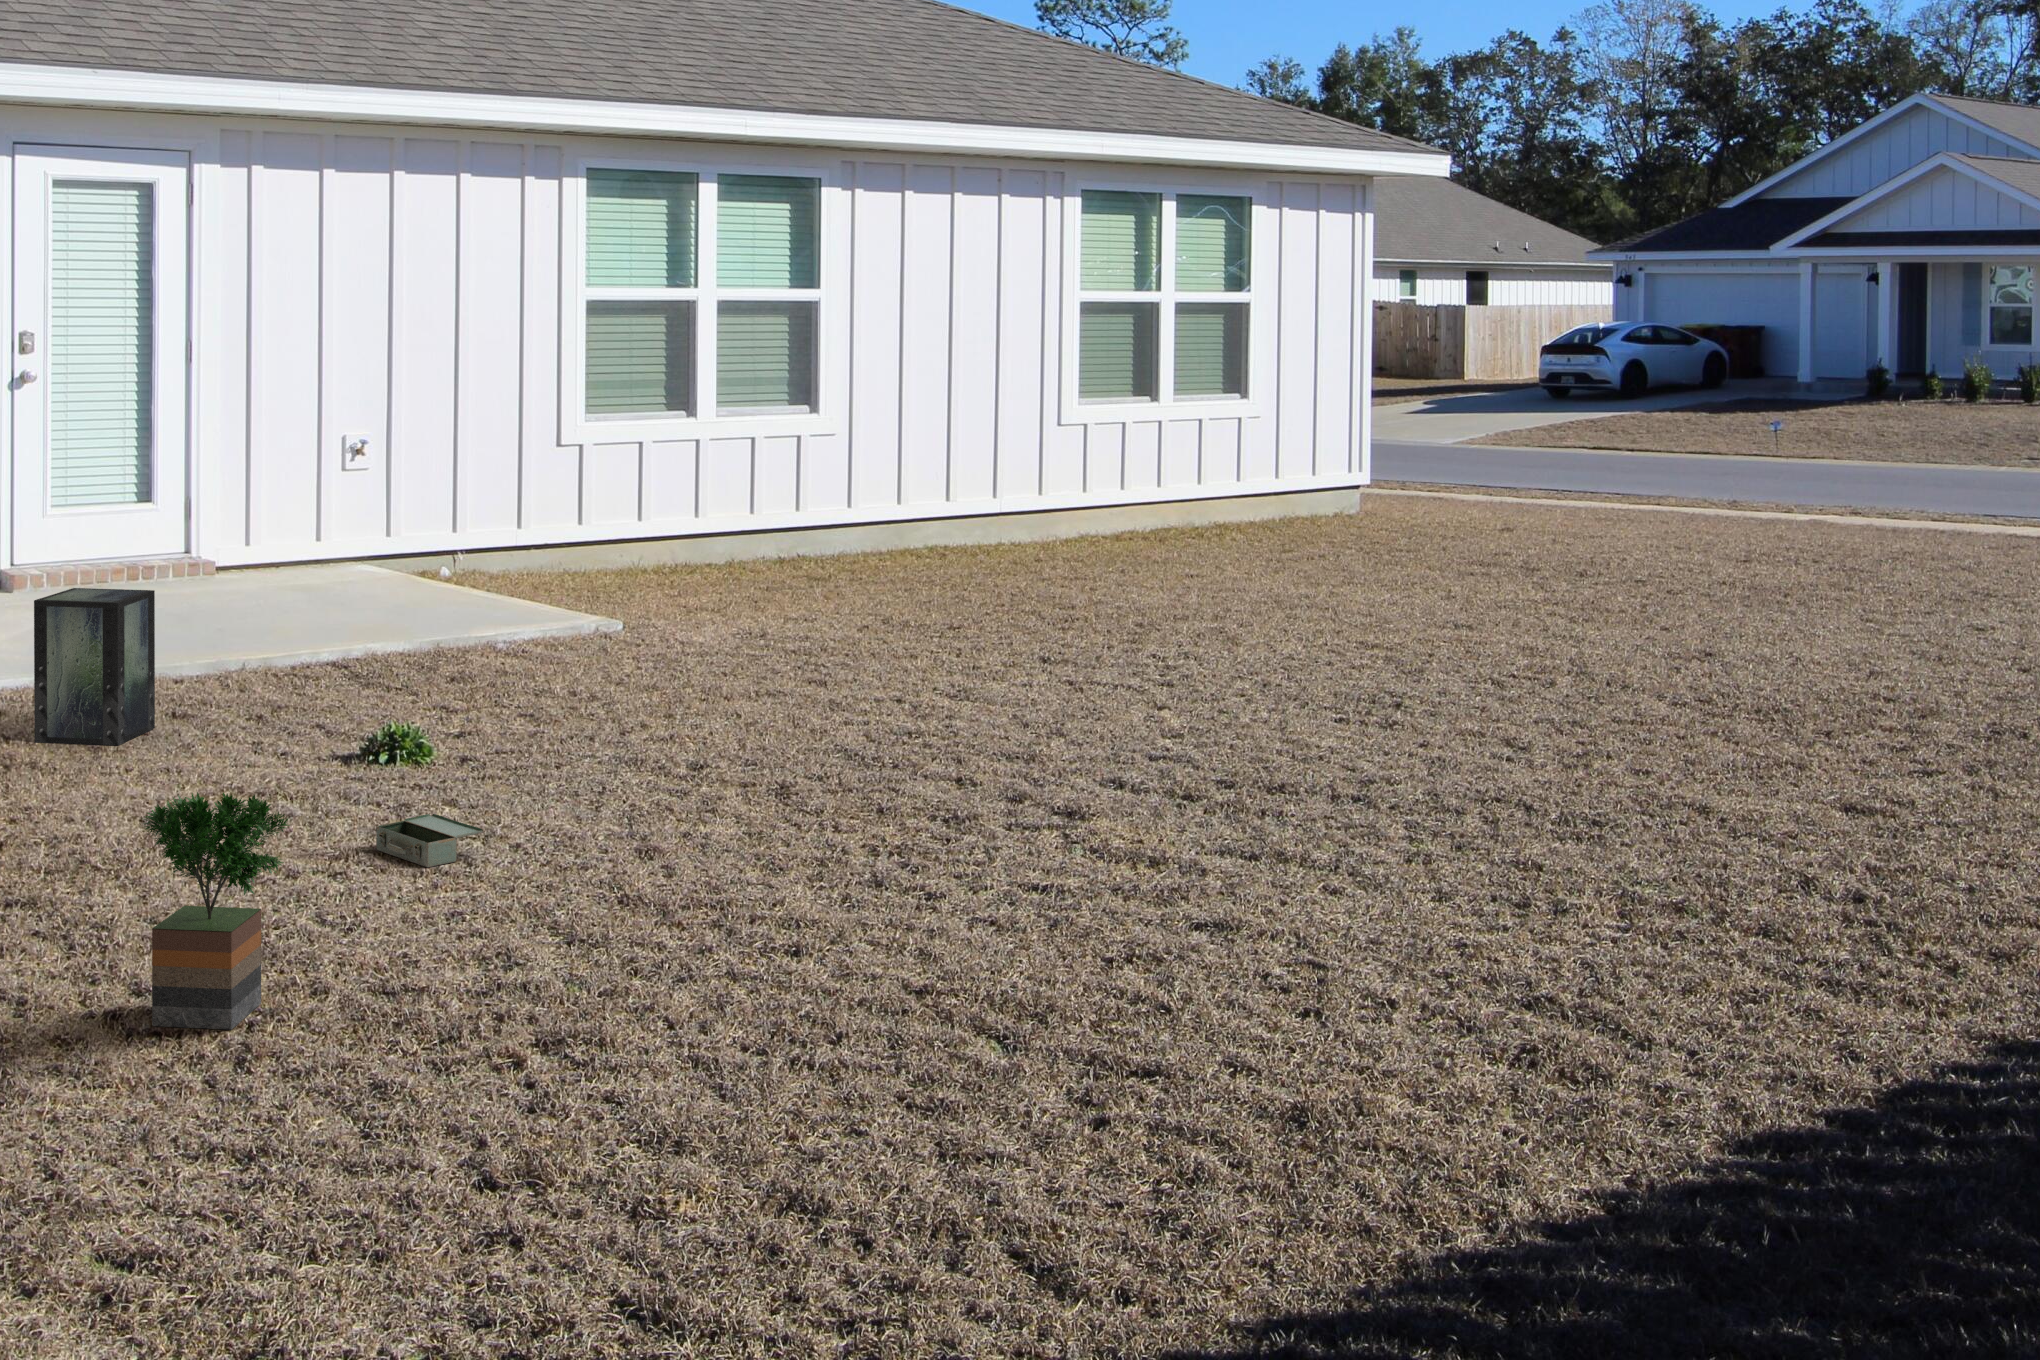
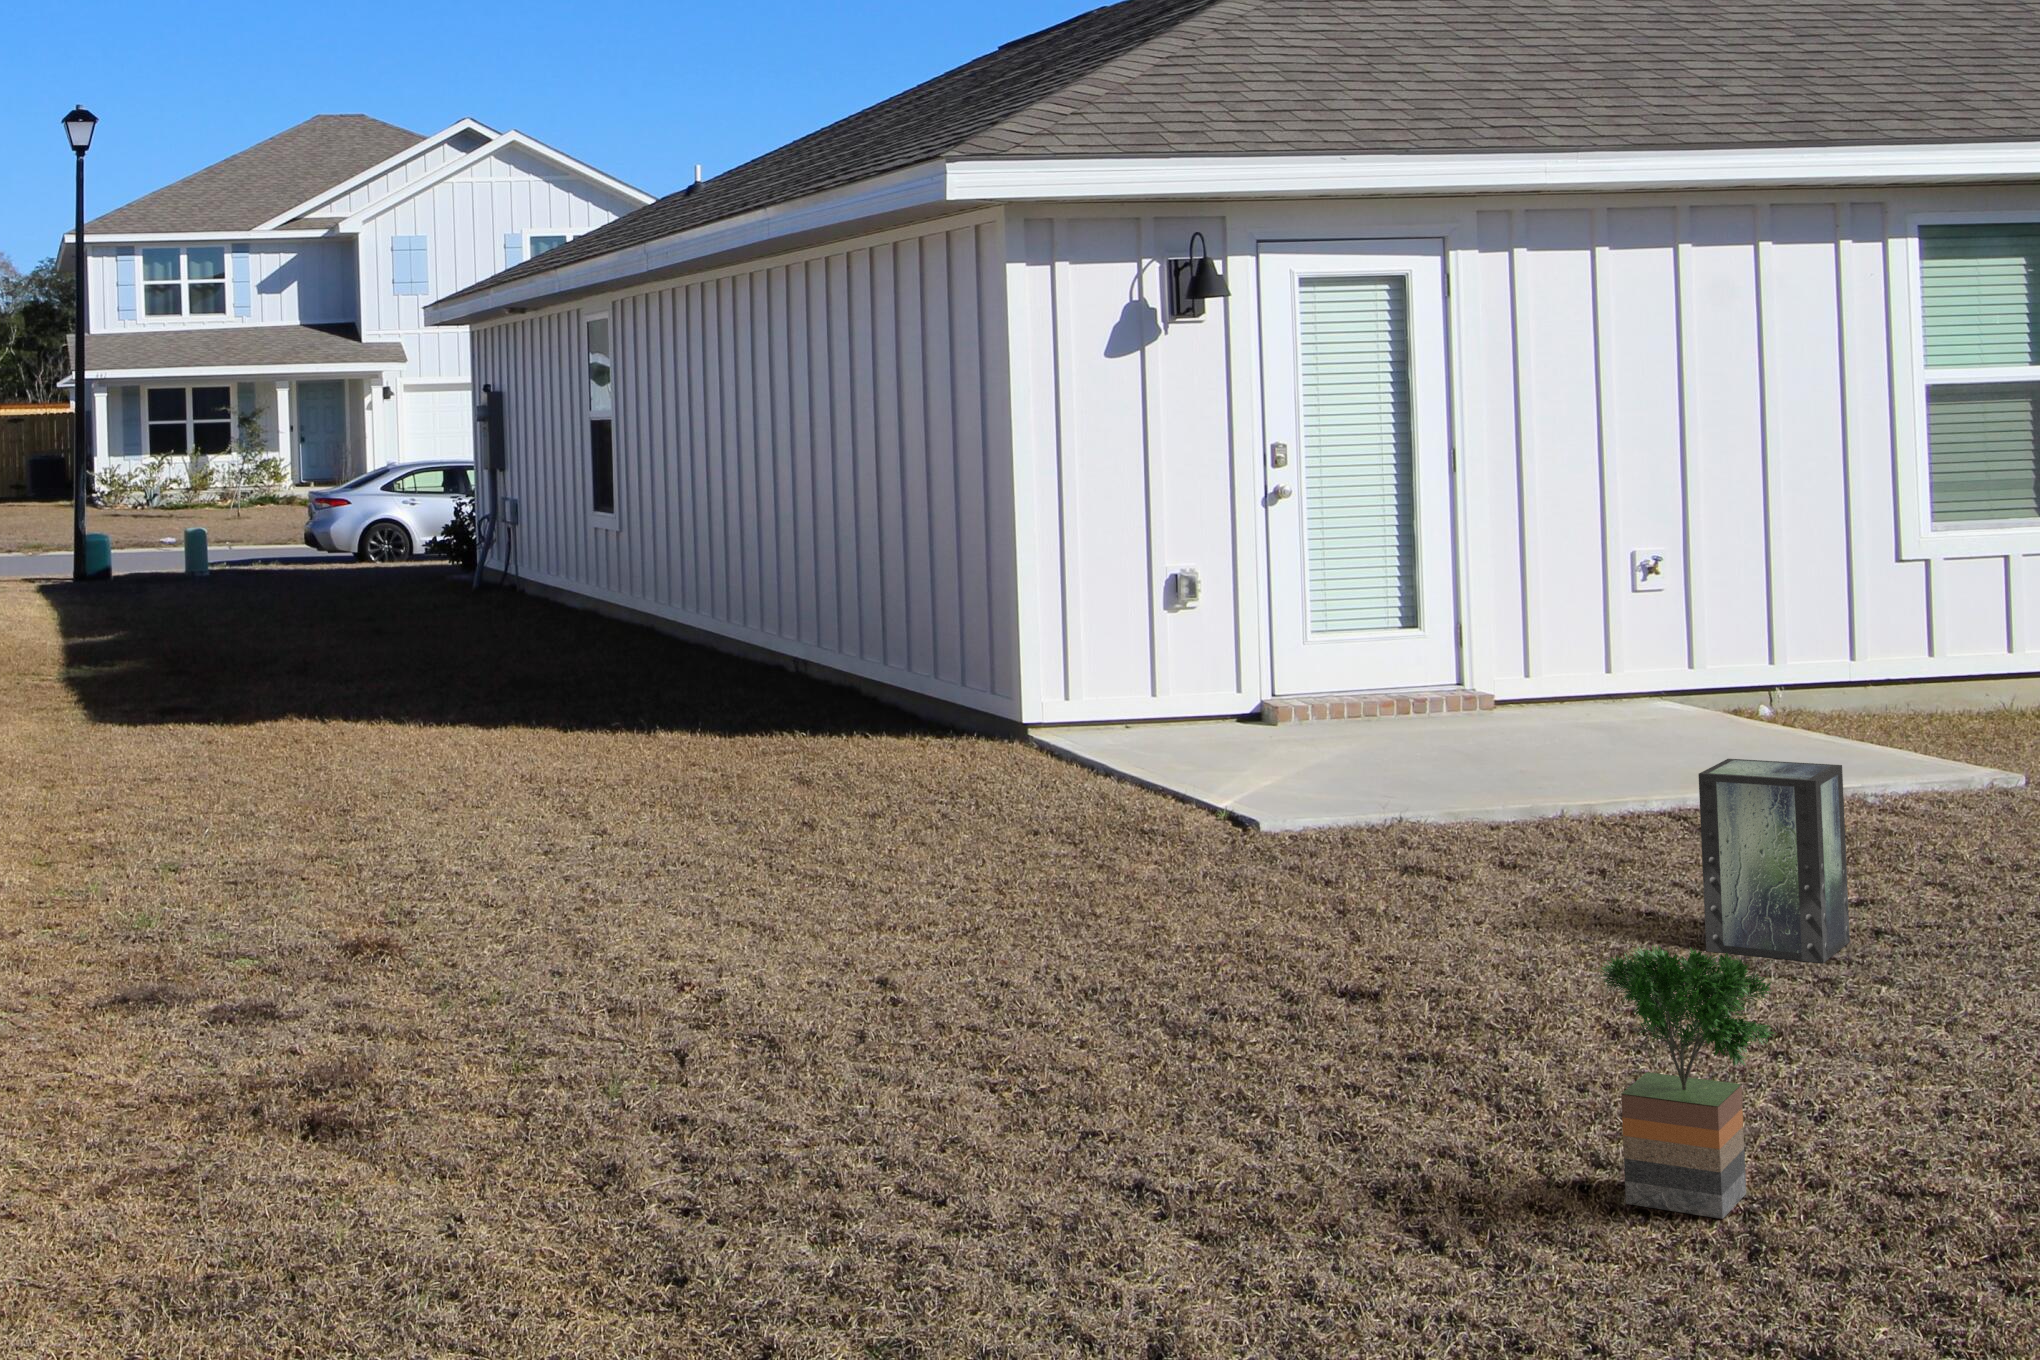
storage box: present [34,588,155,746] -> present [1699,759,1850,963]
toolbox: present [376,814,483,867] -> none [1811,995,1956,1058]

